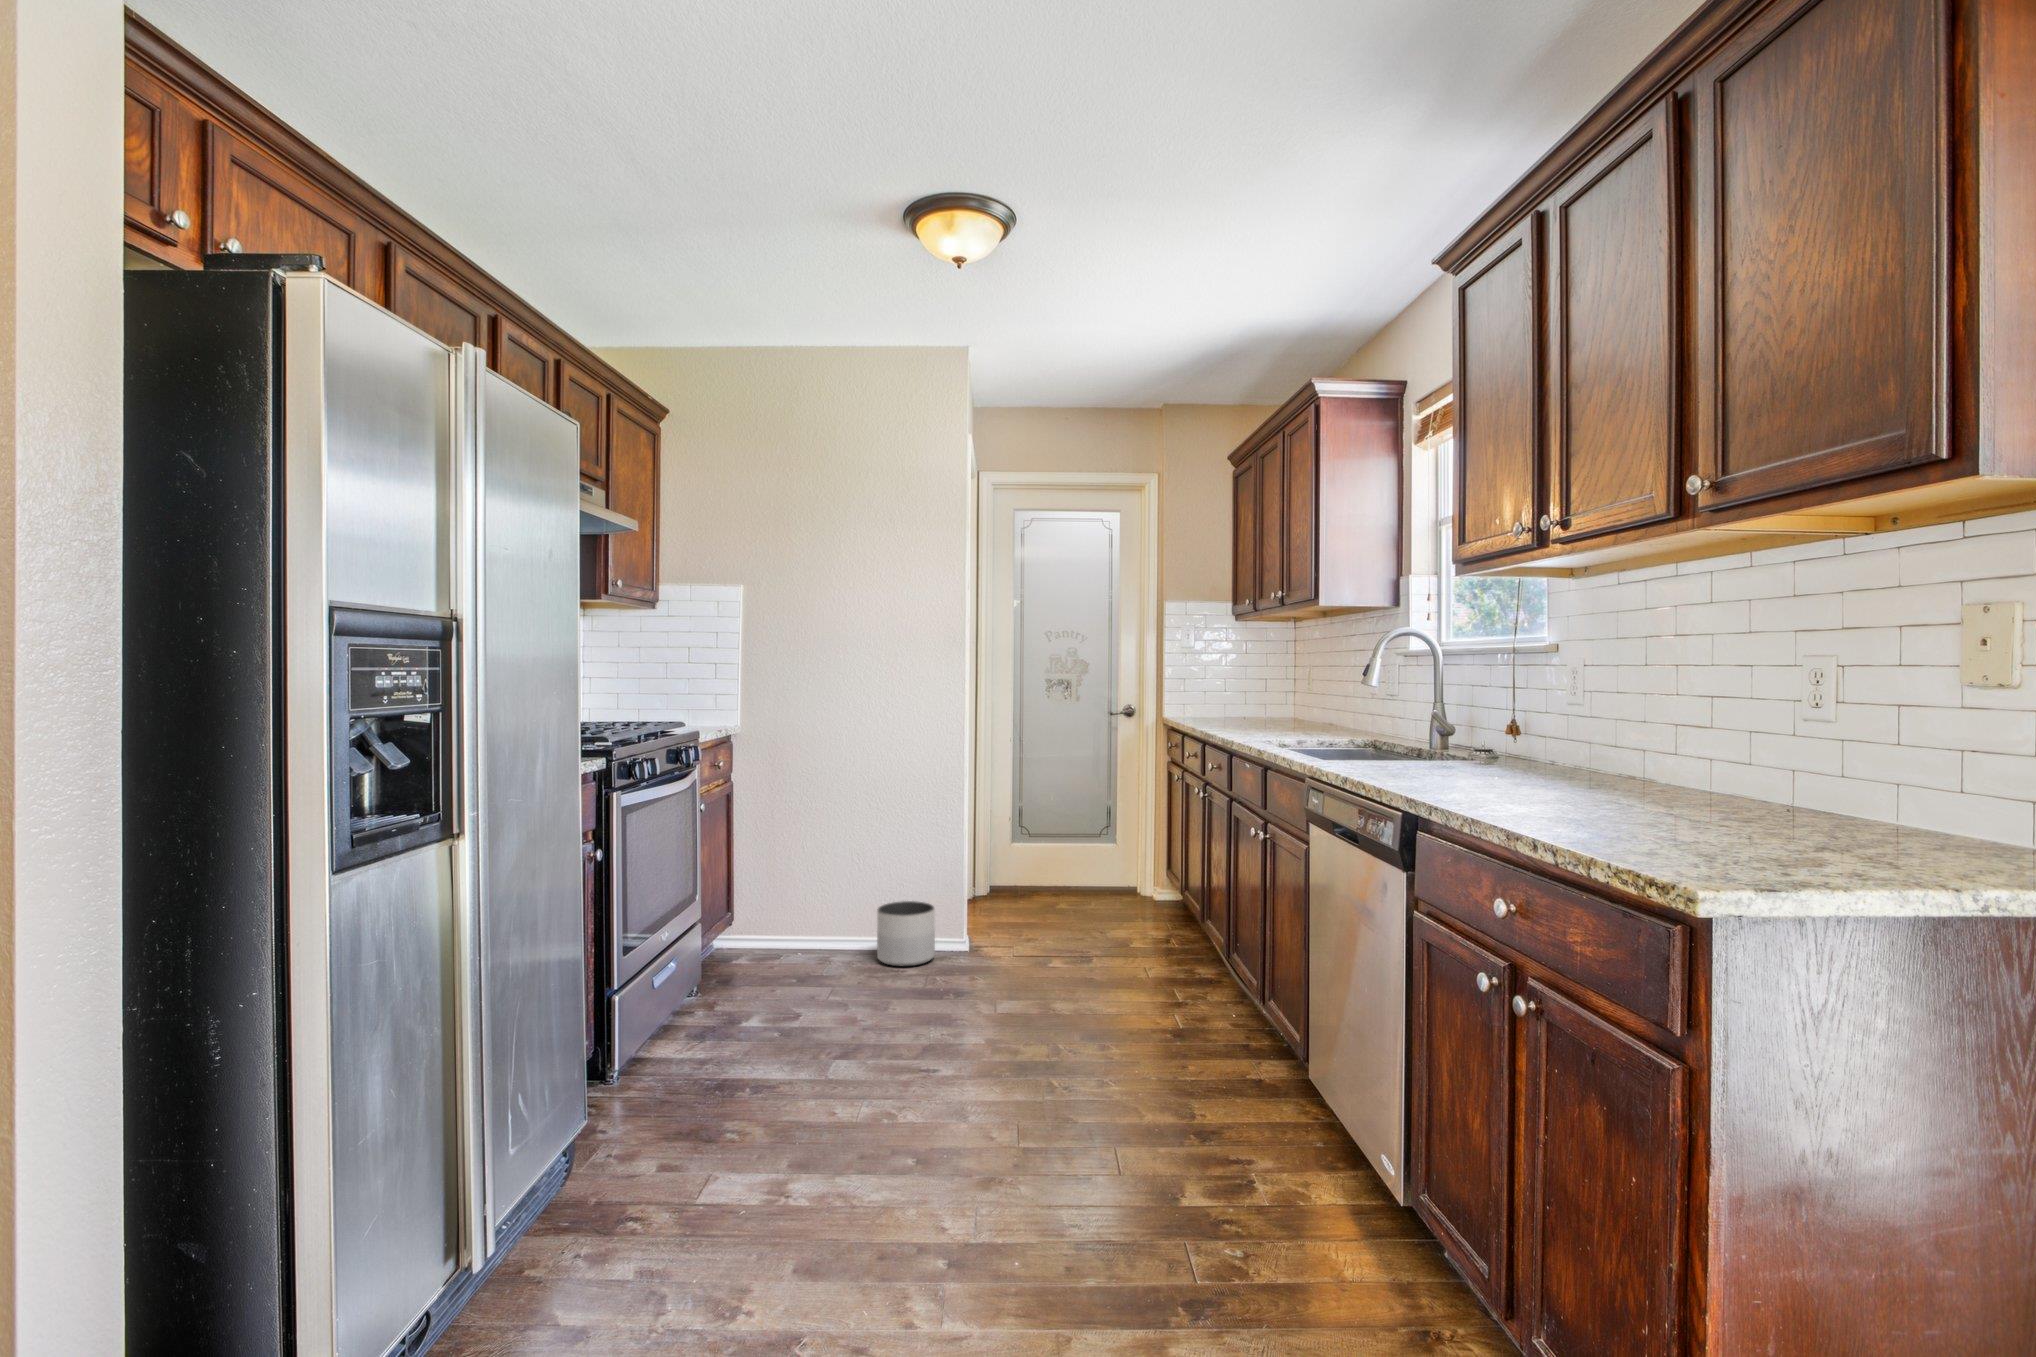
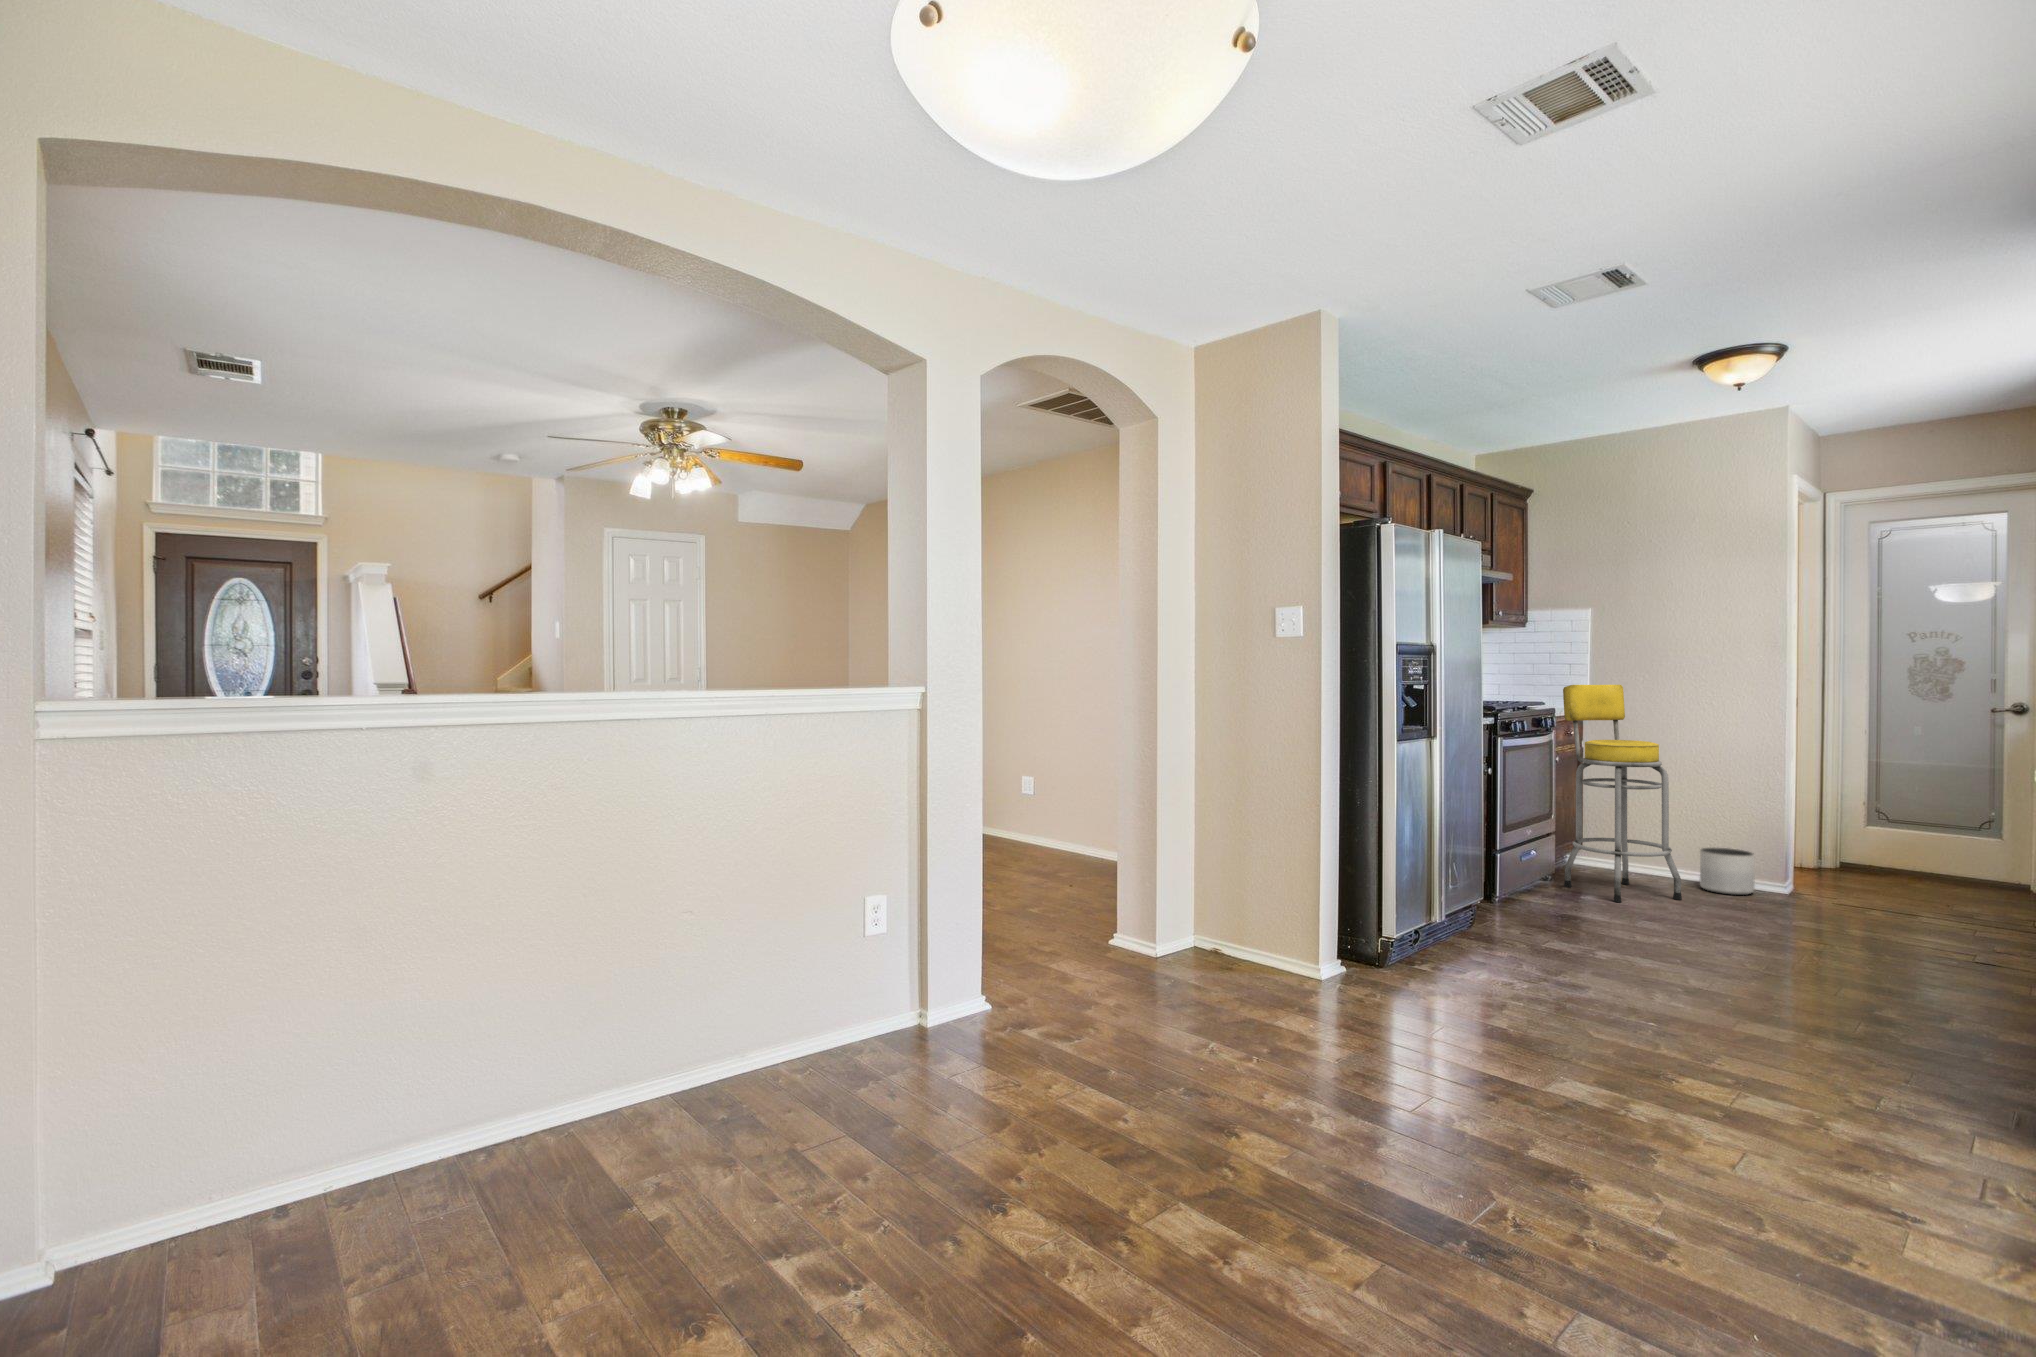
bar stool: none [712,693,866,1024] -> present [1563,685,1682,902]

